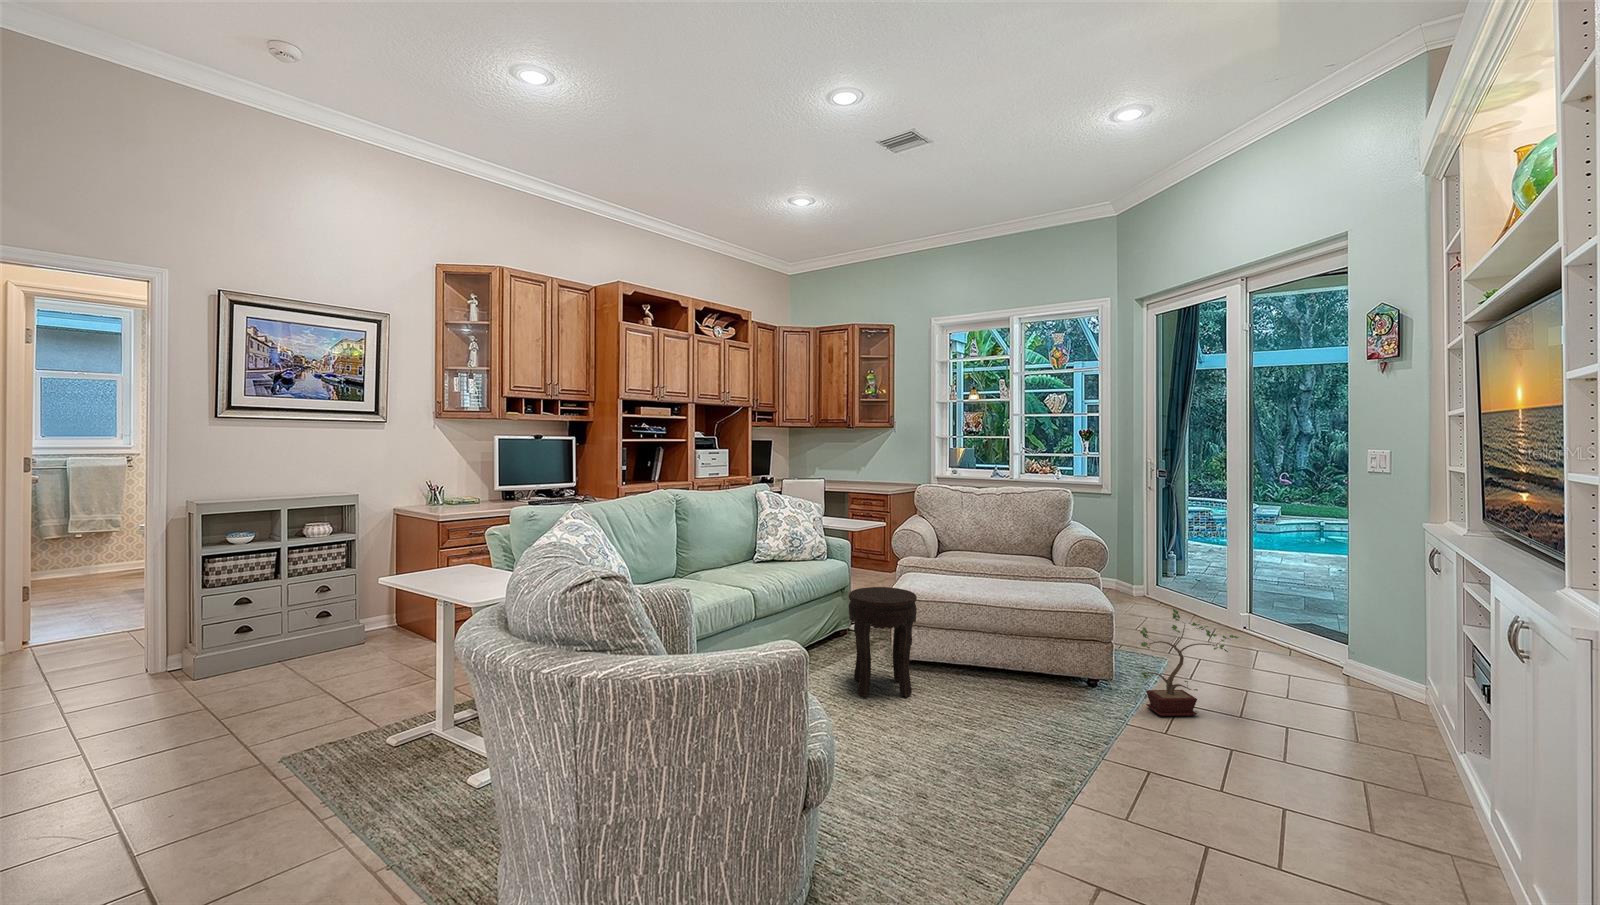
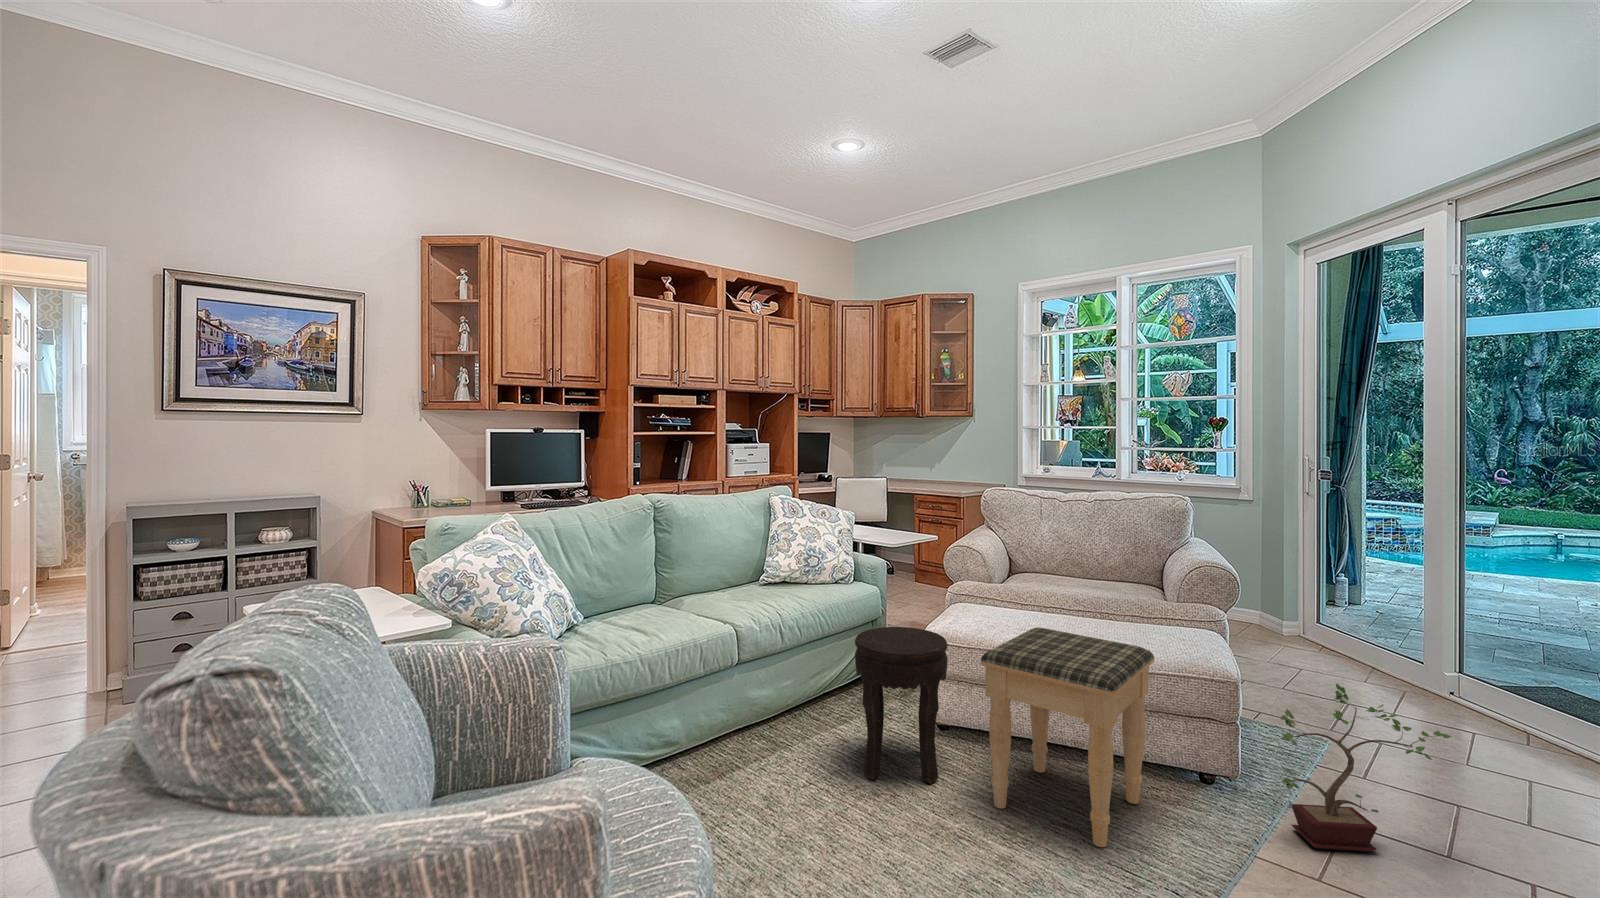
footstool: none [945,583,1059,724] -> present [981,627,1154,847]

